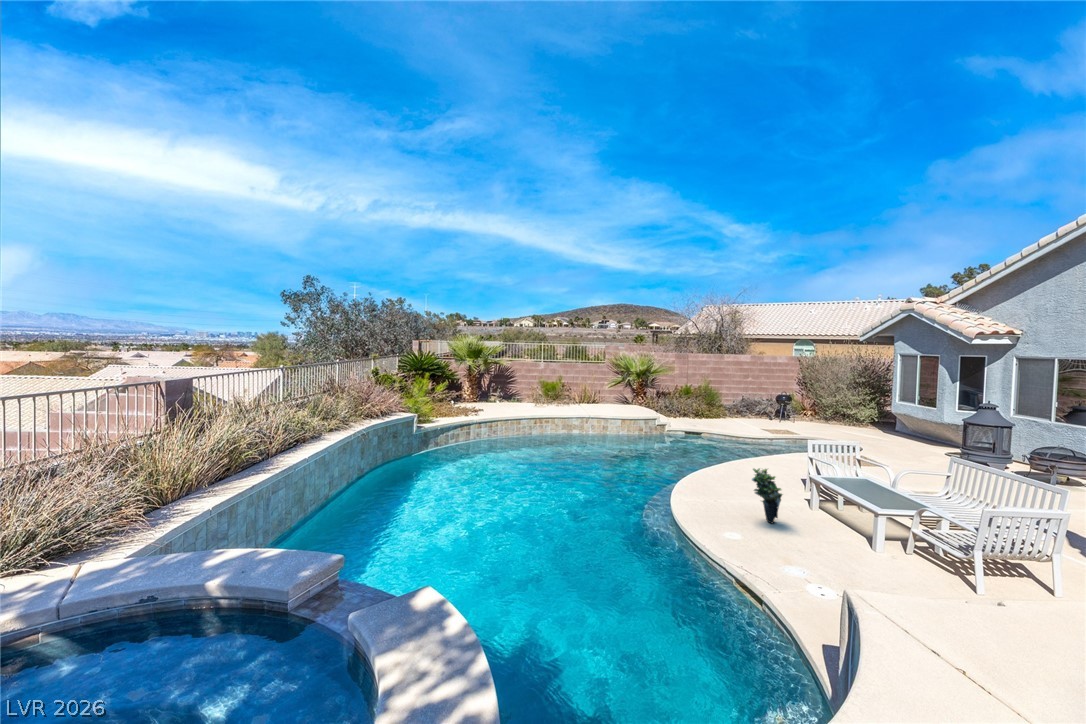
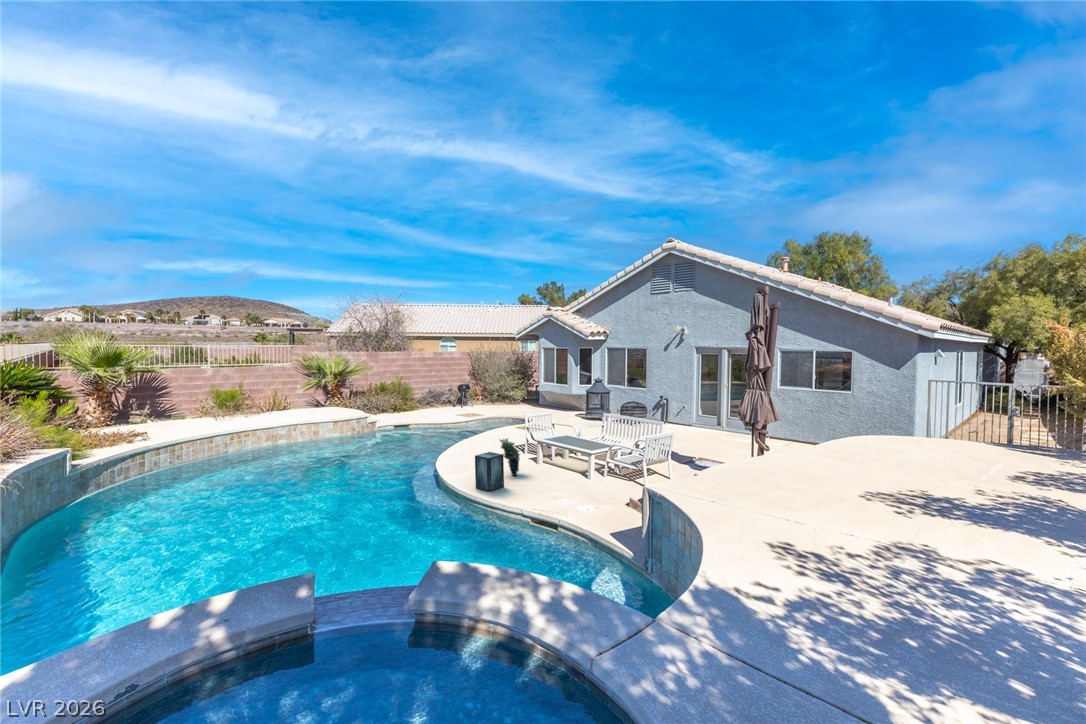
storage box: none [703,482,743,537] -> present [475,452,504,492]

